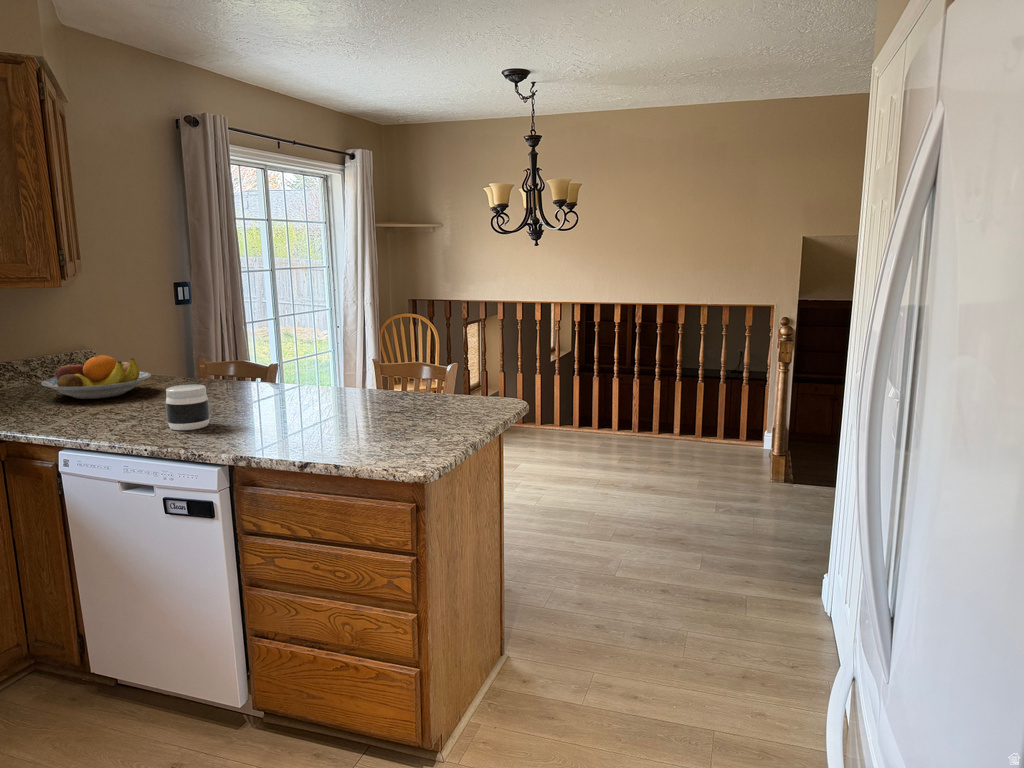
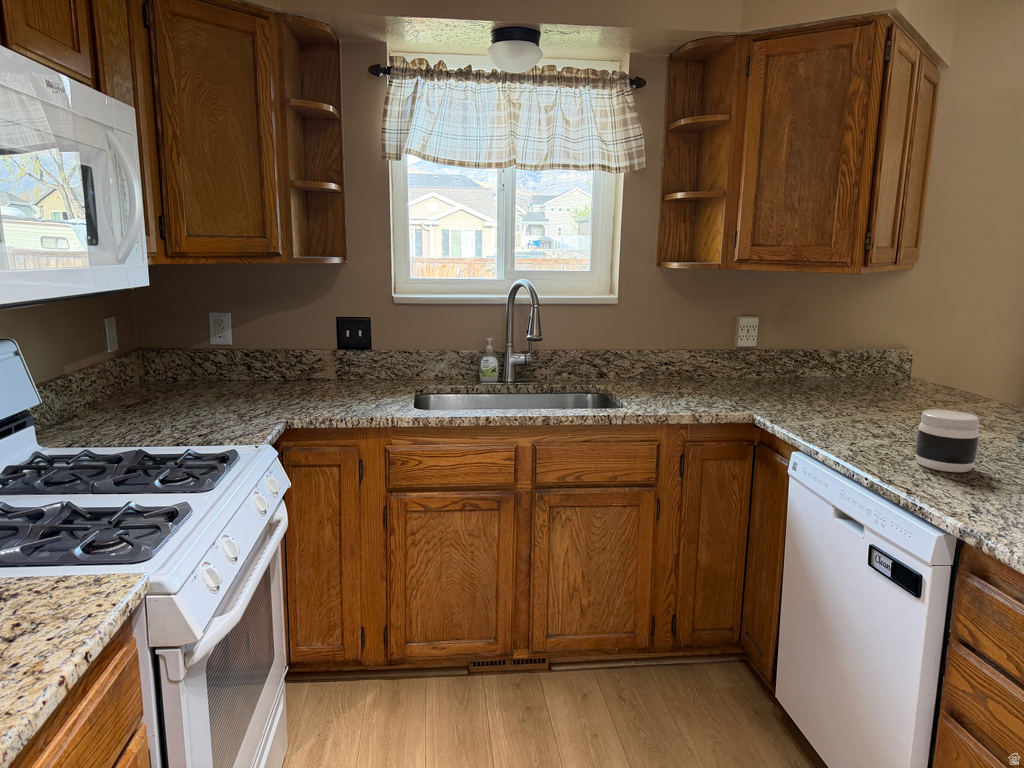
fruit bowl: present [42,355,151,399] -> none [829,357,951,406]

